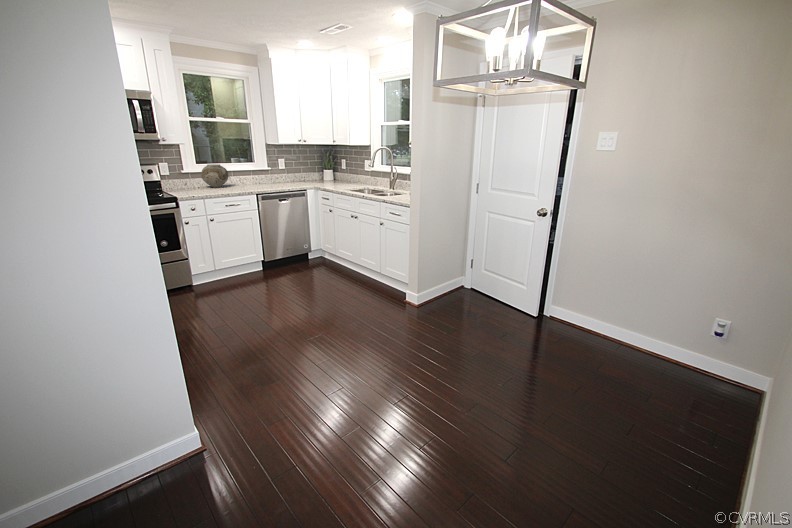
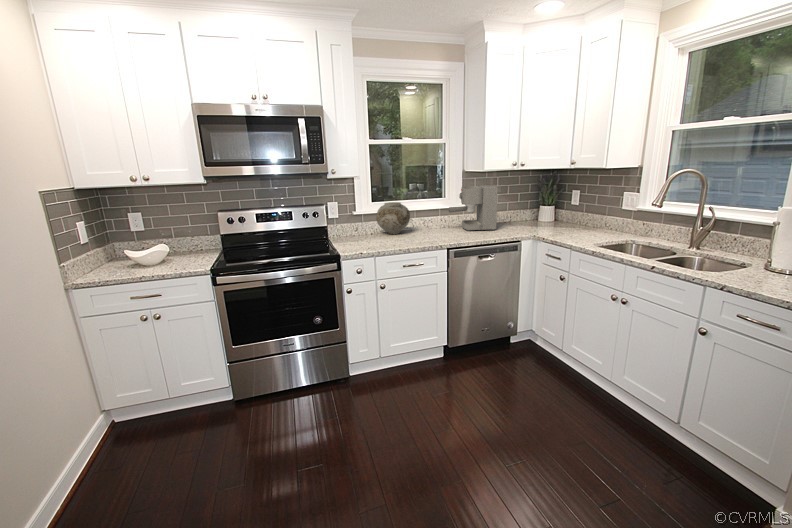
coffee maker: none [257,155,292,185] -> present [449,185,498,231]

